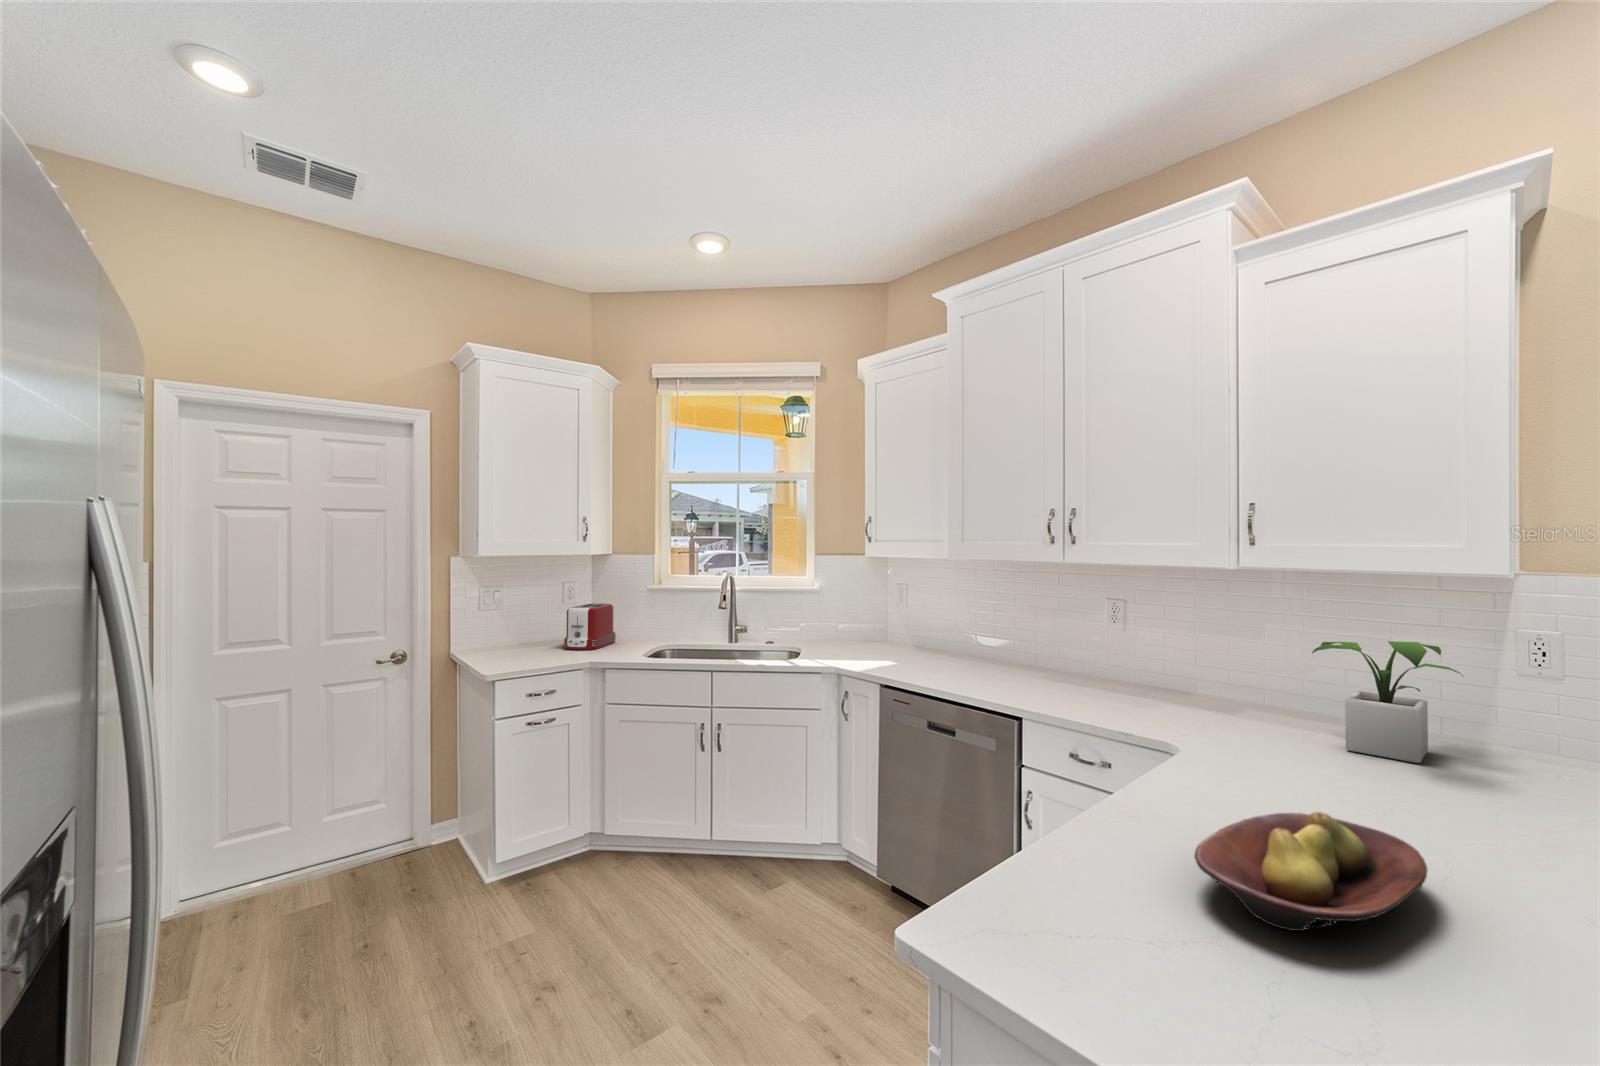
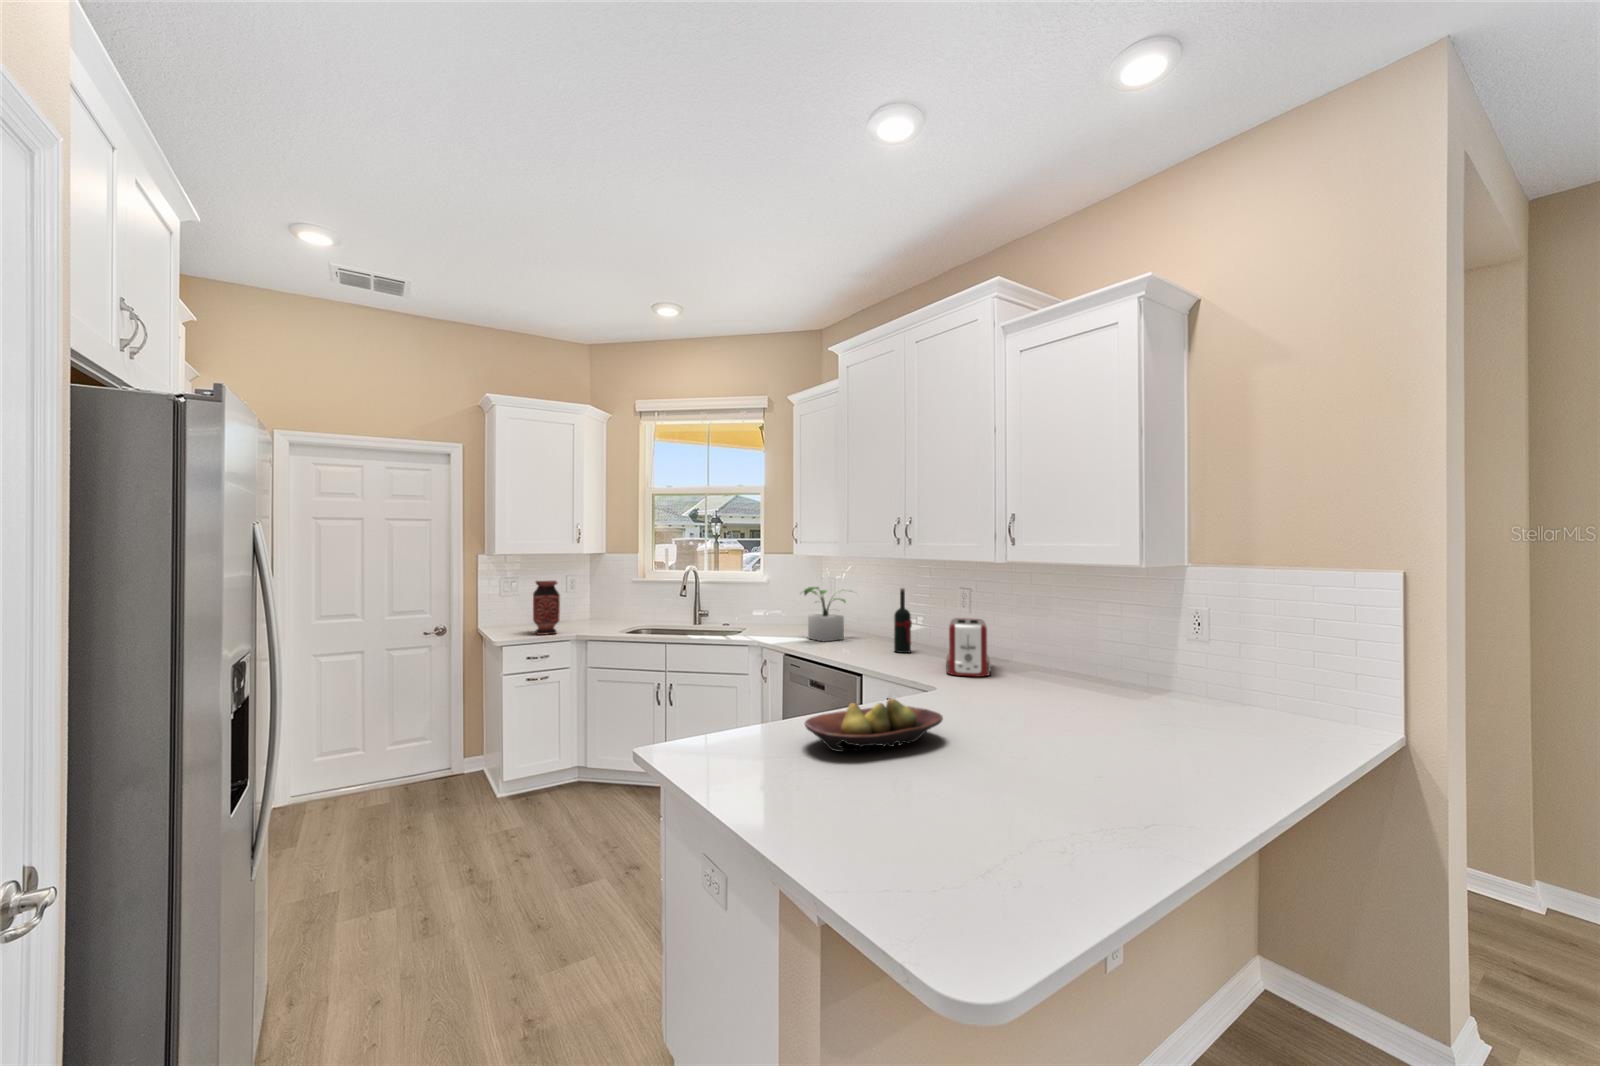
vase: none [530,590,568,663] -> present [533,581,560,635]
wine bottle: none [1034,600,1061,685] -> present [894,588,912,653]
toaster: present [563,604,616,650] -> present [946,618,991,677]
potted plant: present [1312,641,1463,763] -> present [804,587,845,641]

